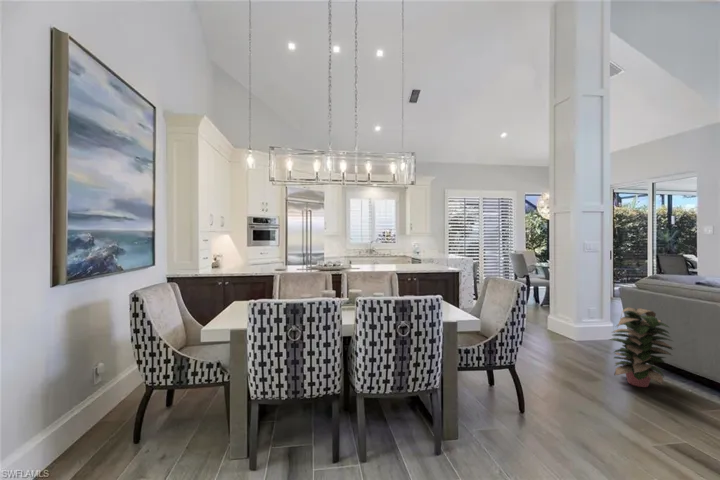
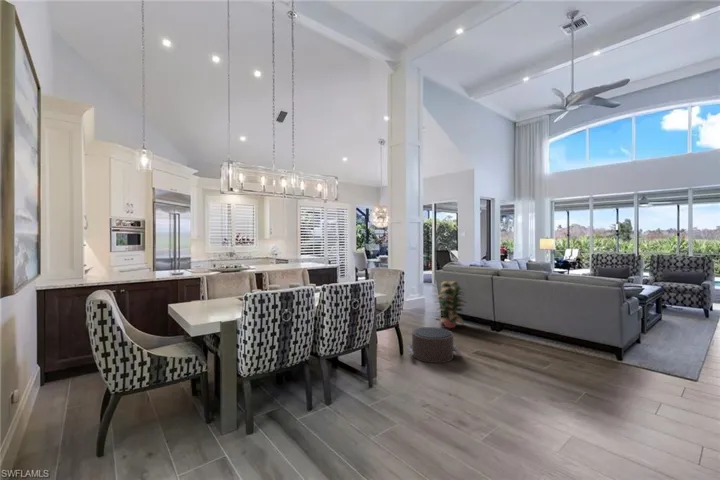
pouf: none [524,378,624,447] -> present [408,327,461,363]

